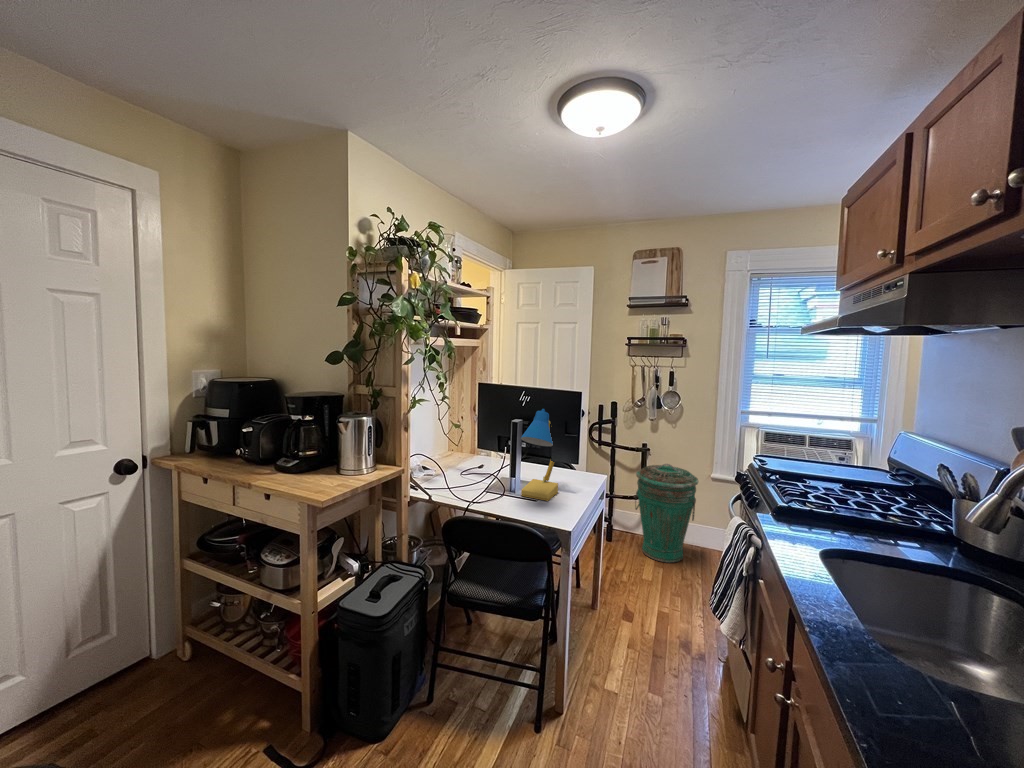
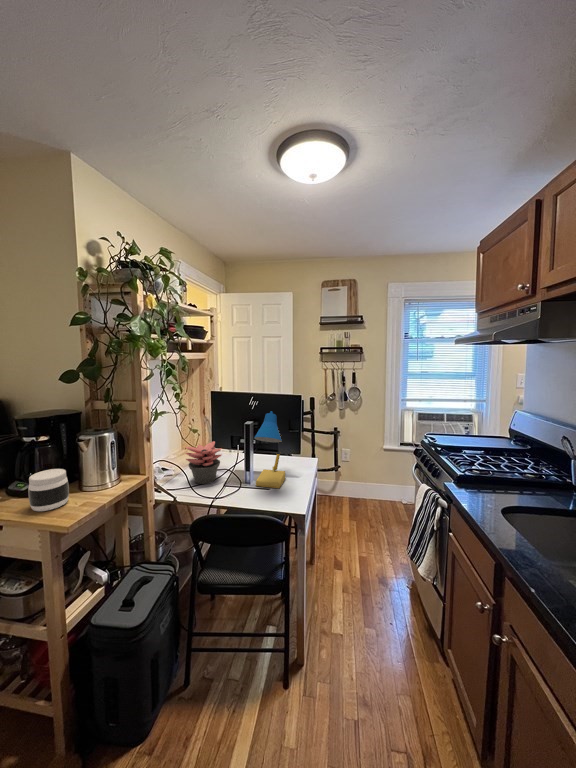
succulent plant: none [446,441,486,488] -> present [186,441,222,484]
jar: none [293,448,327,486] -> present [28,469,69,511]
trash can: present [636,464,698,563] -> none [332,441,376,514]

